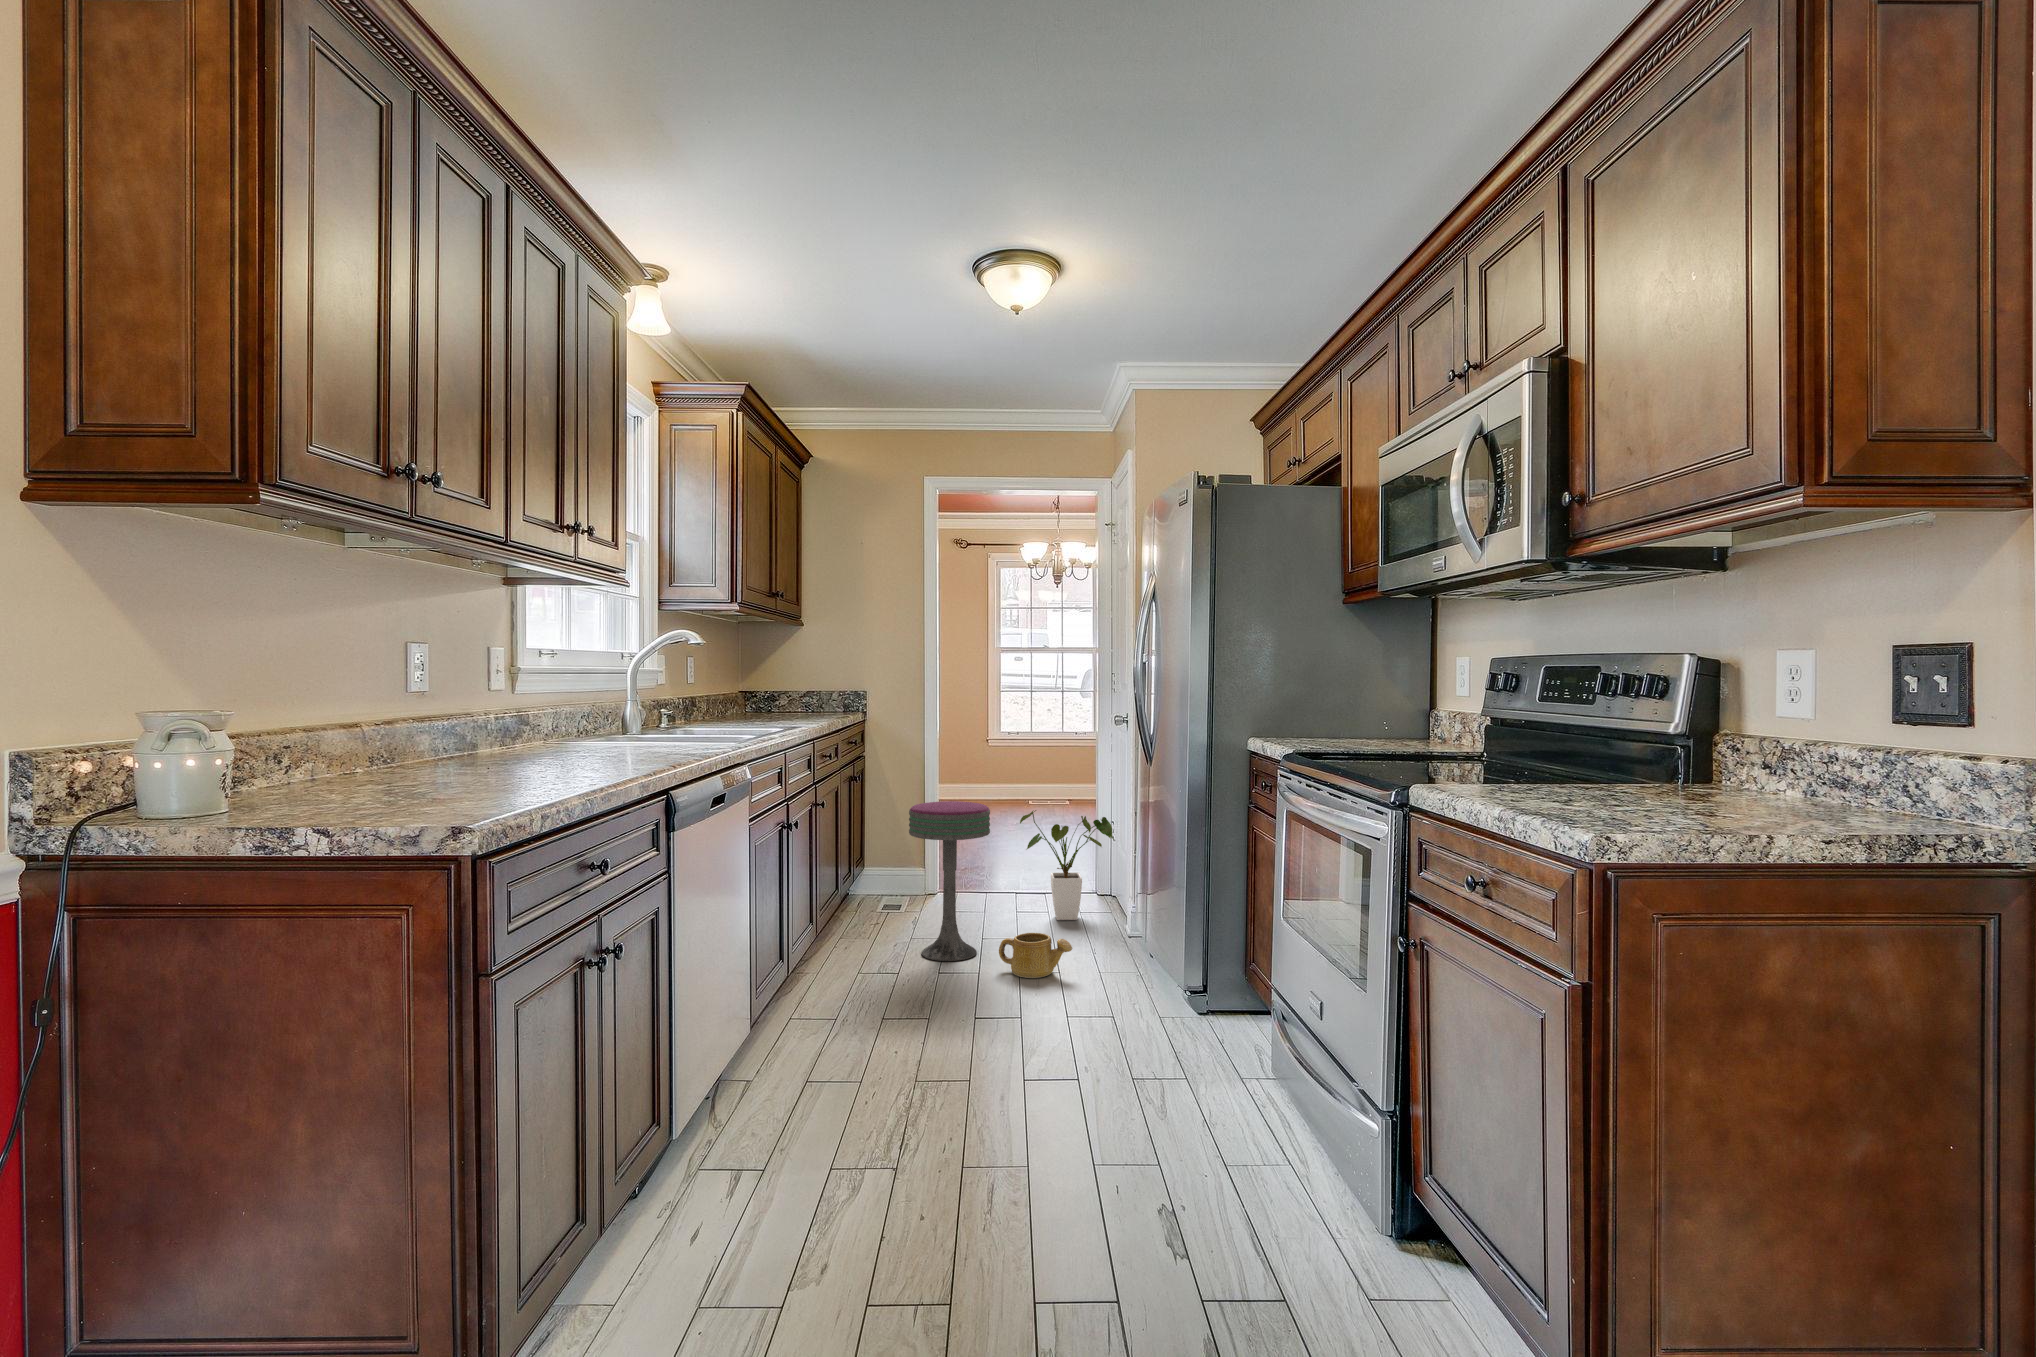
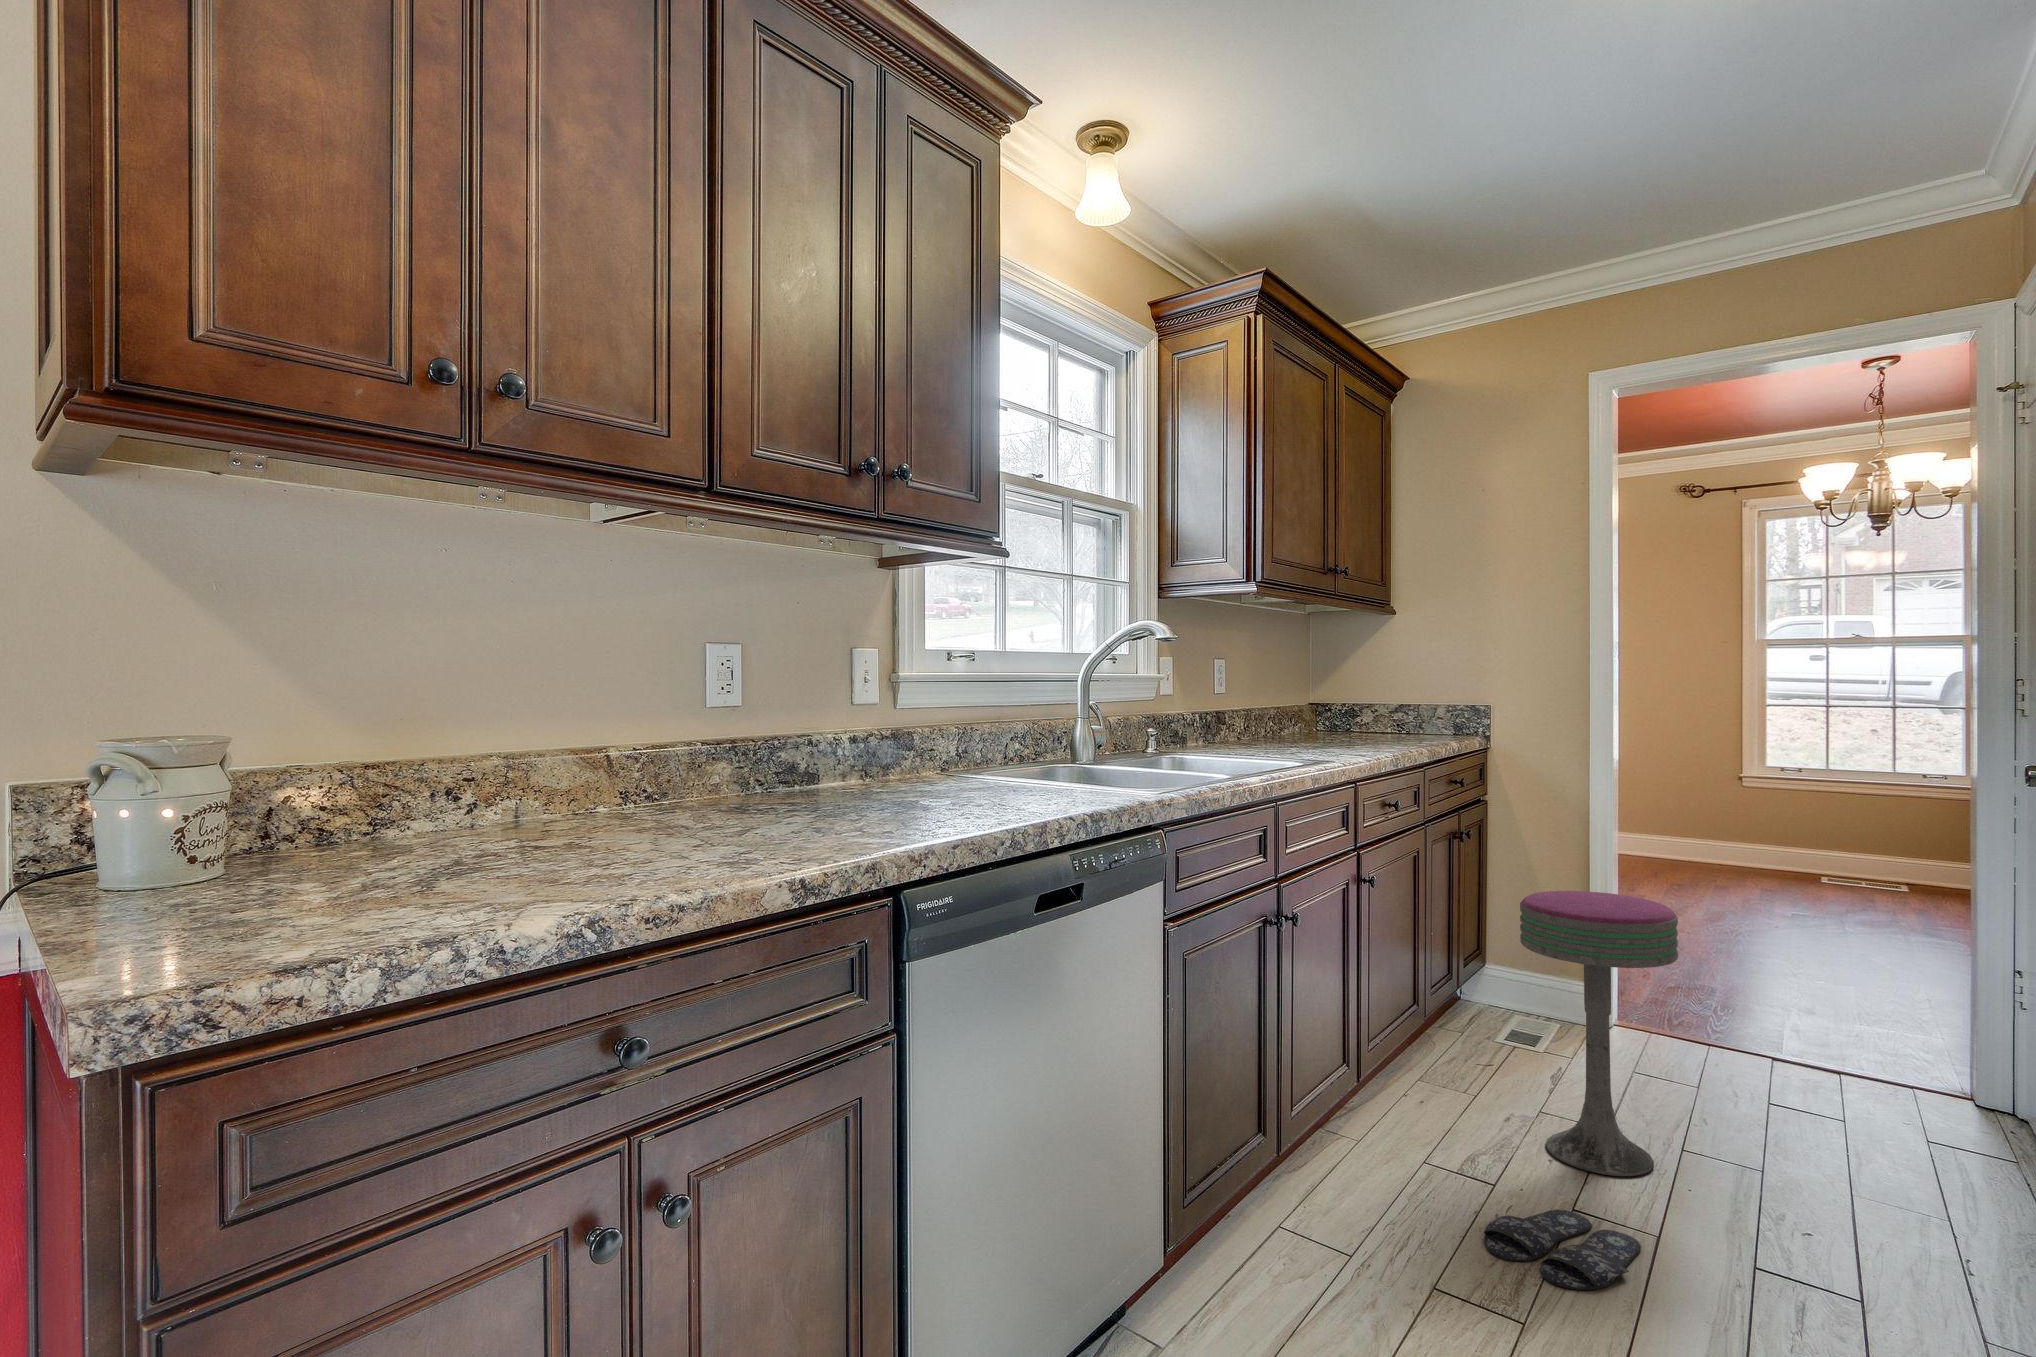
house plant: present [1020,810,1114,920] -> none [1761,918,1988,1136]
watering can: present [999,933,1072,978] -> none [1690,1164,1862,1264]
slippers: none [905,979,980,1008] -> present [1484,1210,1641,1290]

